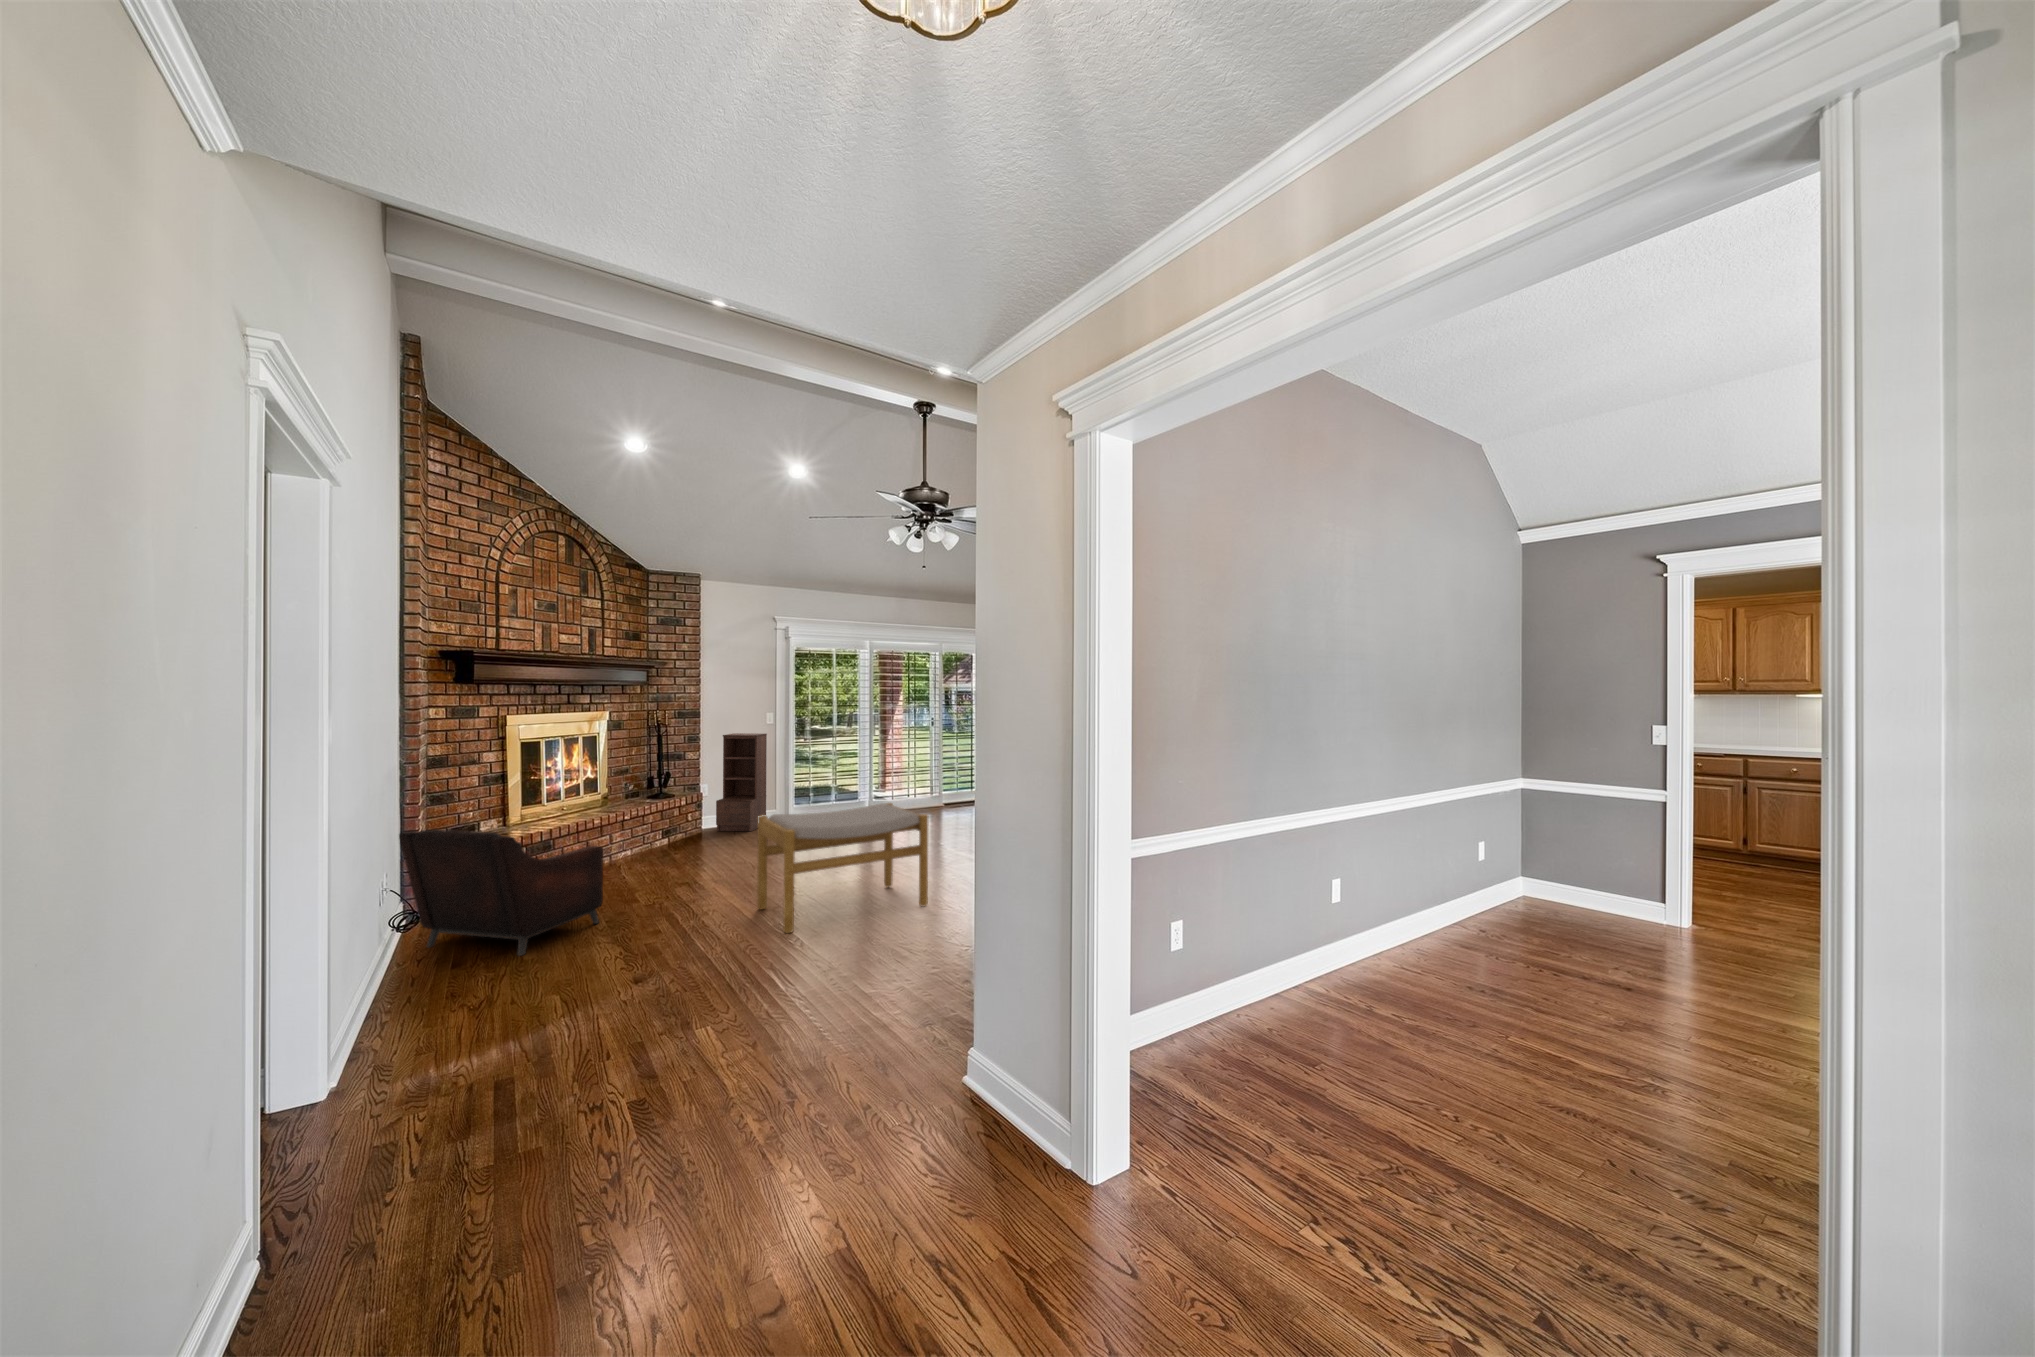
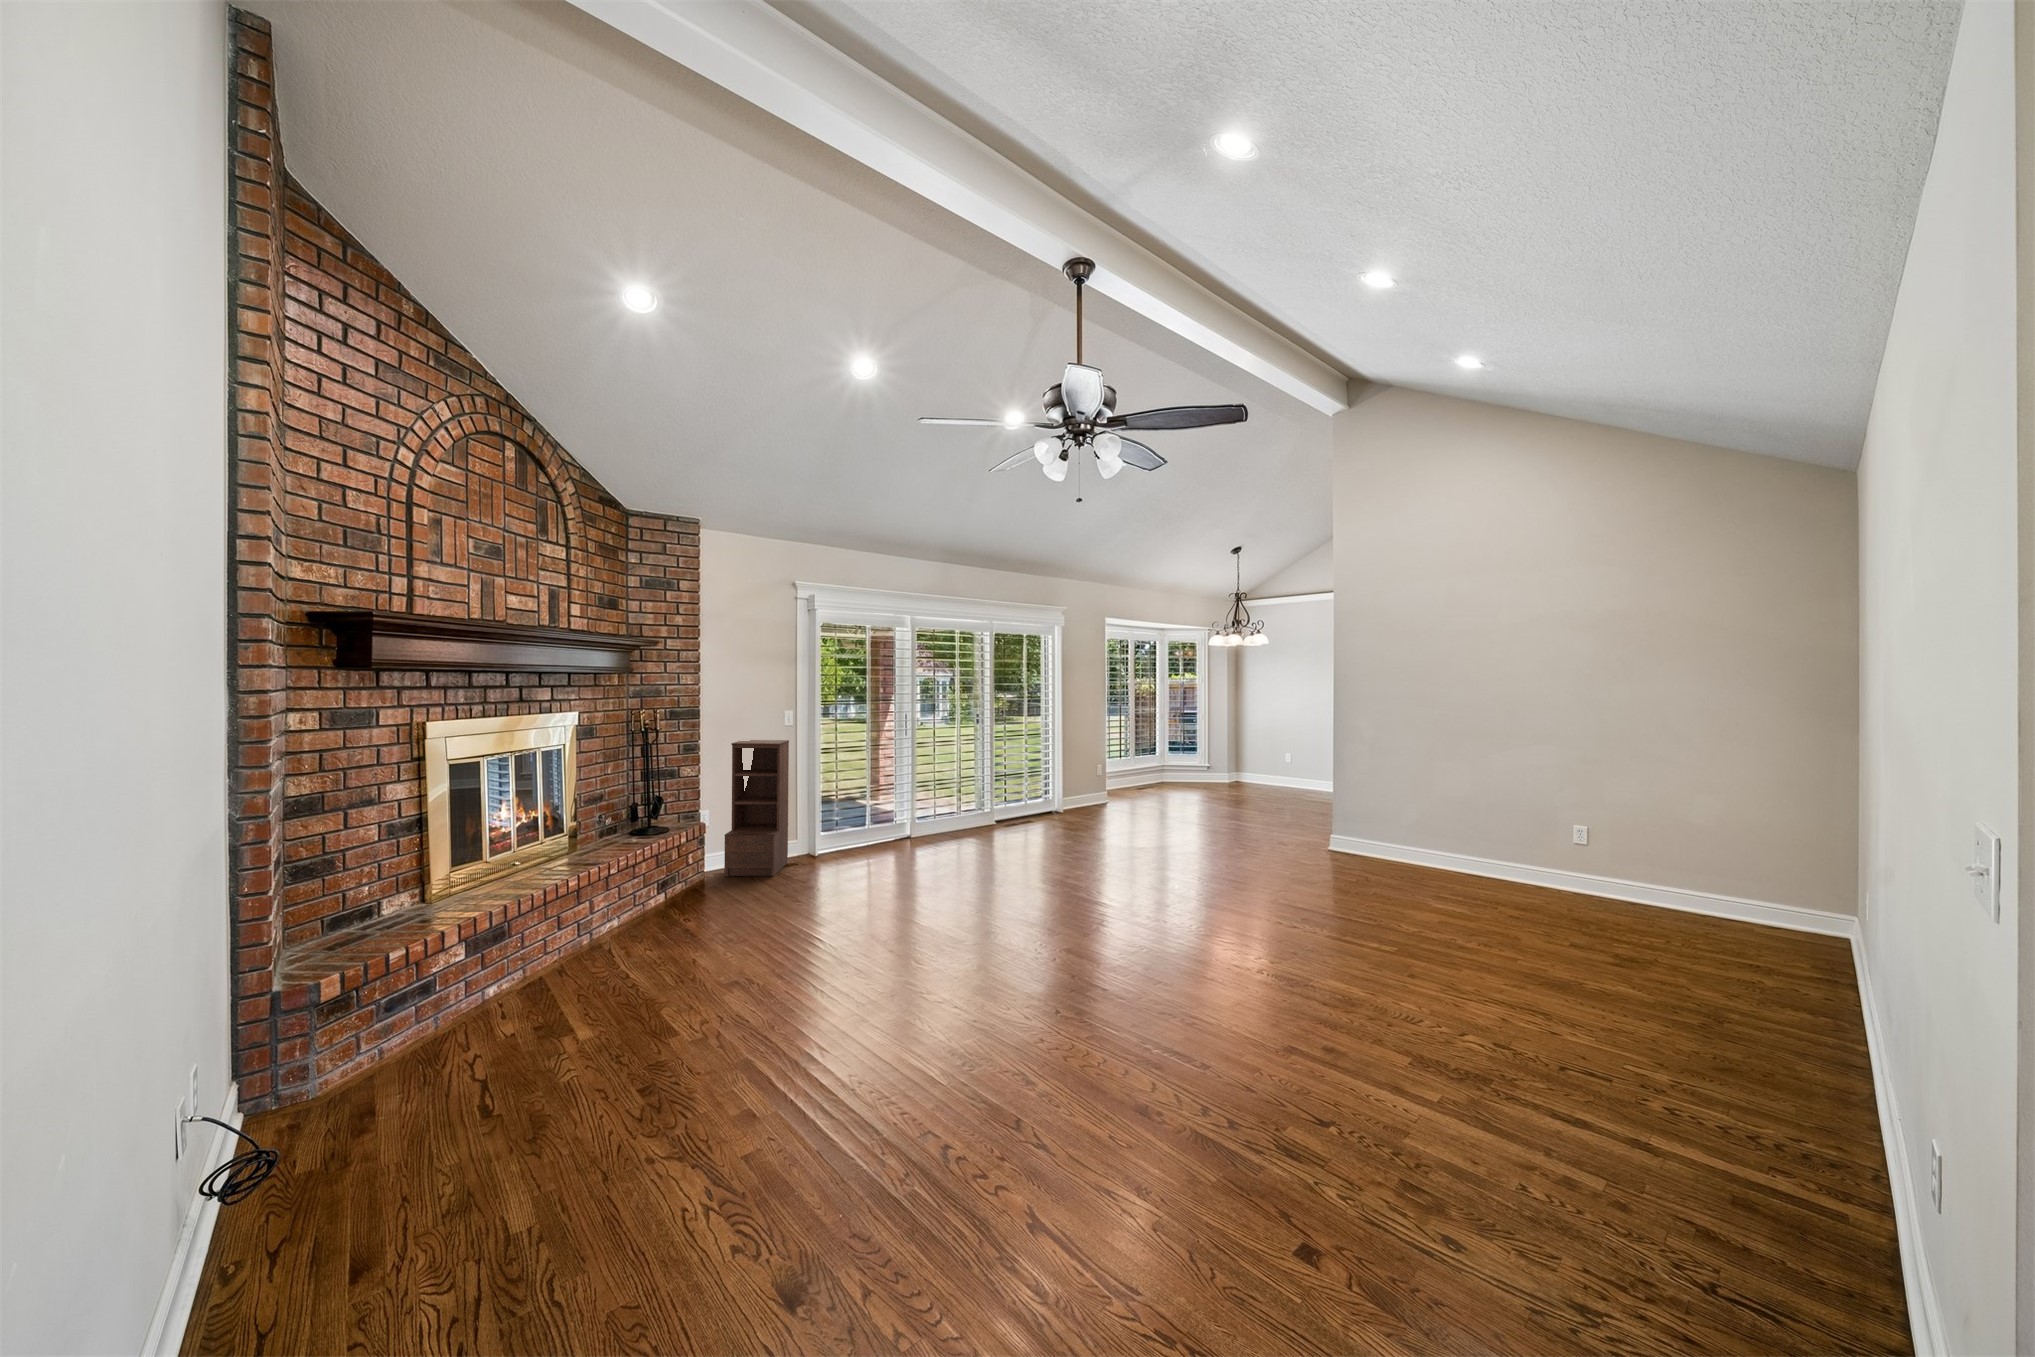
footstool: present [757,803,929,933] -> none [880,856,1148,1108]
armchair: present [399,829,603,956] -> none [225,953,628,1211]

